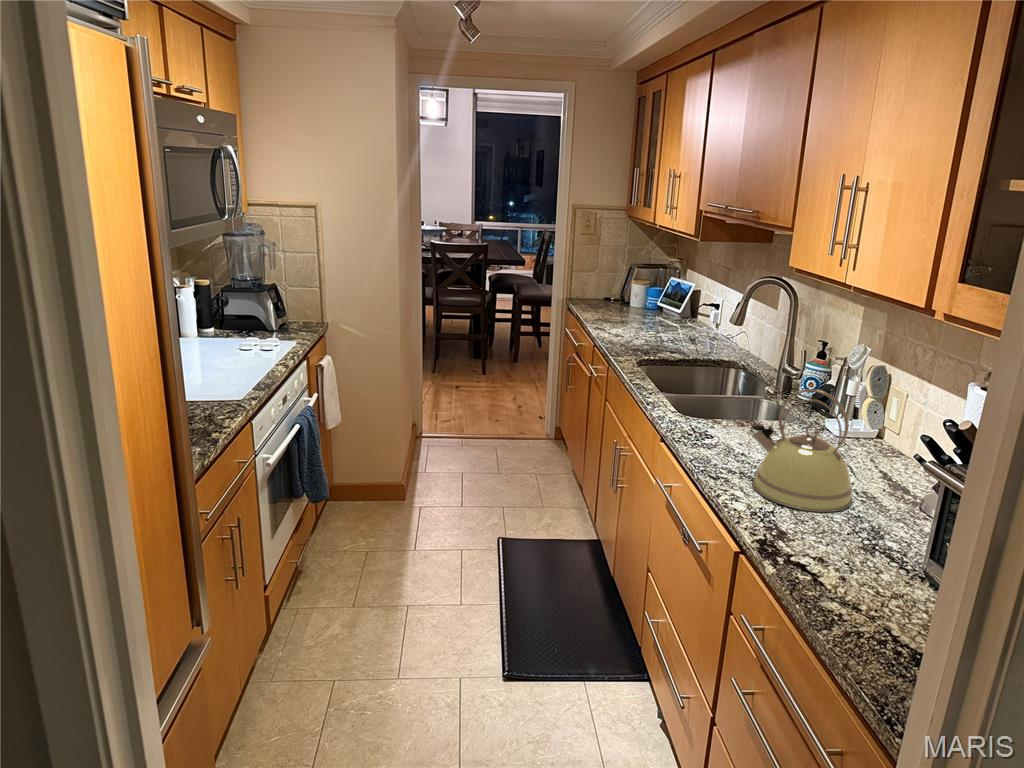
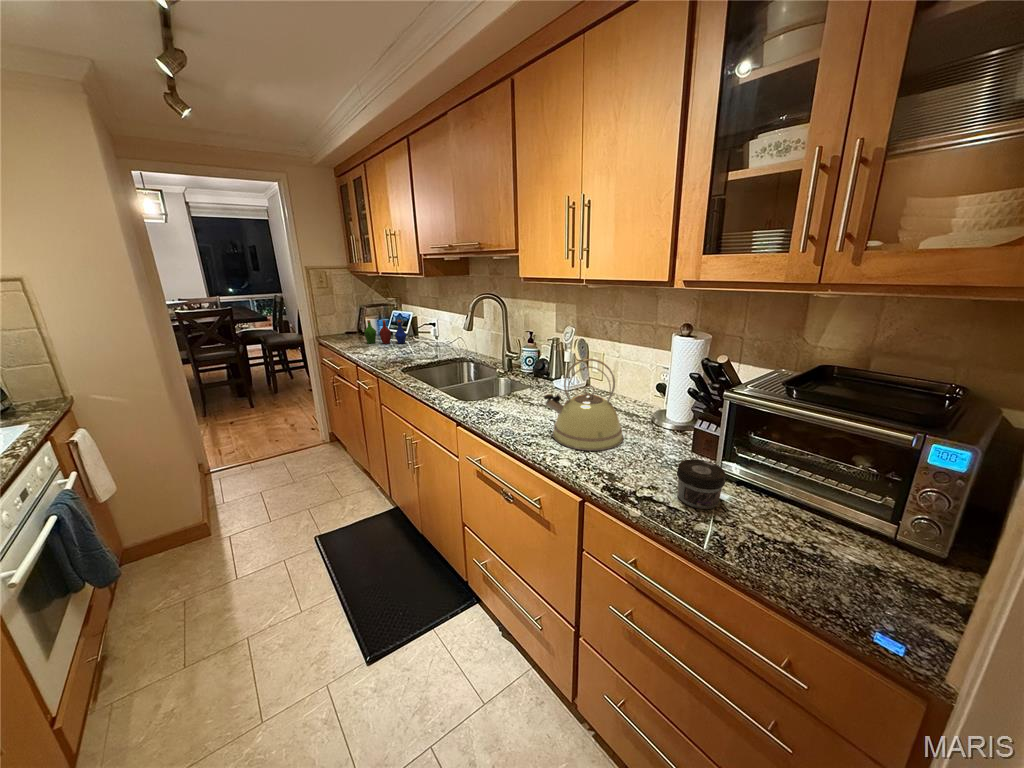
bottle: none [620,286,676,325] -> present [364,320,407,344]
jar: none [834,535,897,598] -> present [677,459,725,509]

